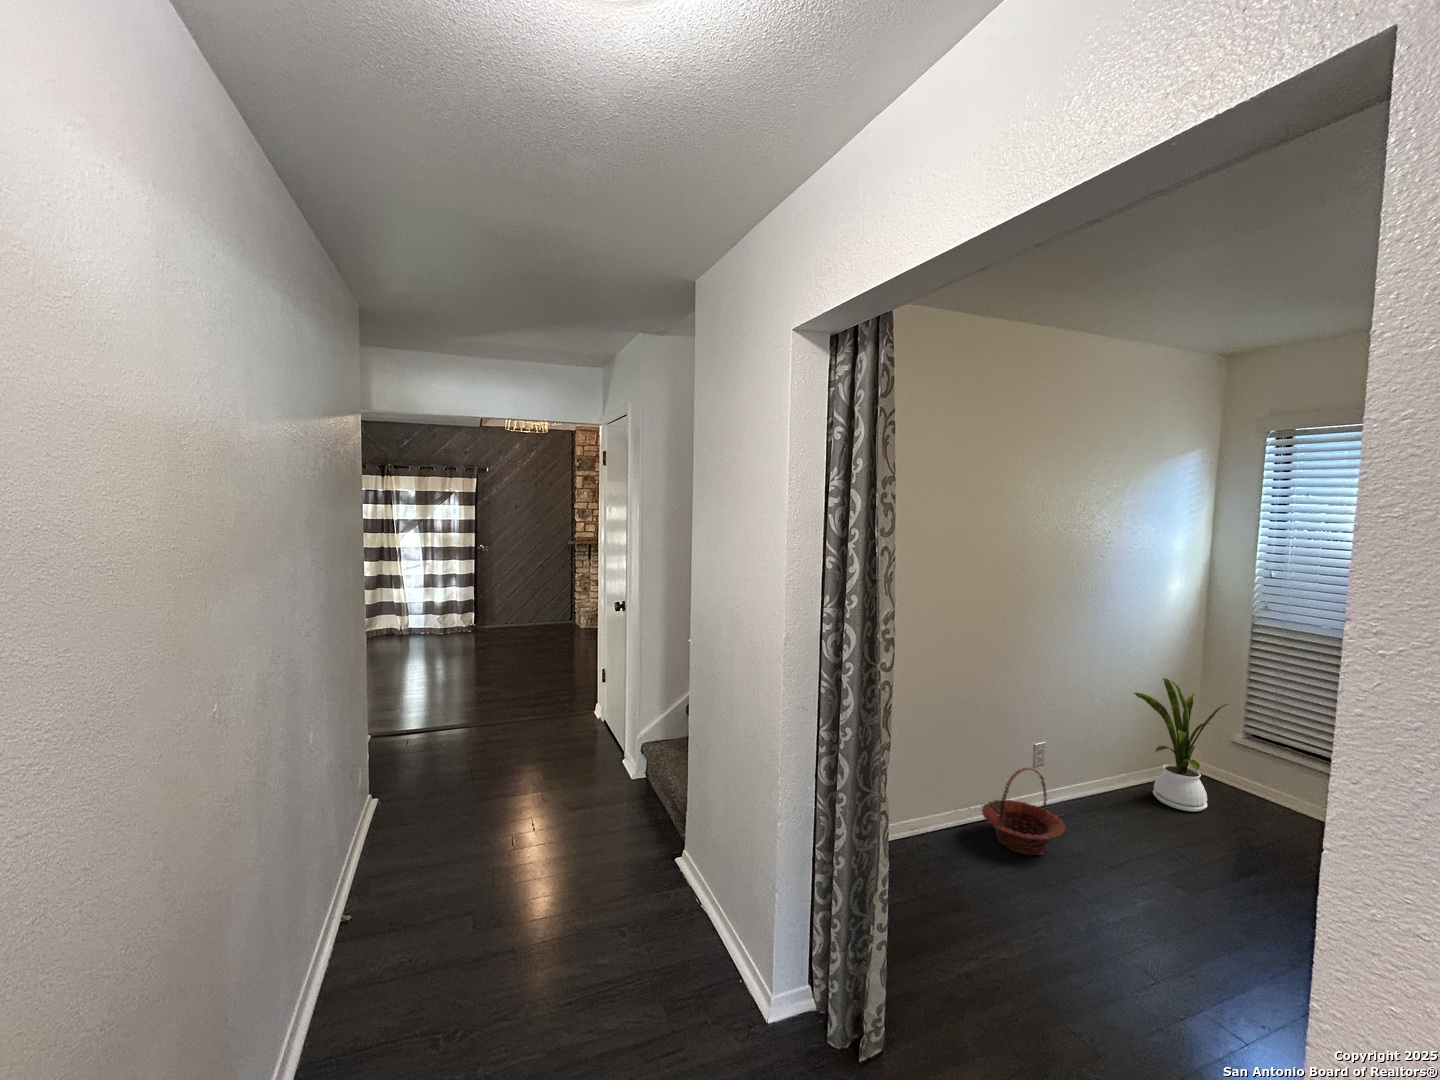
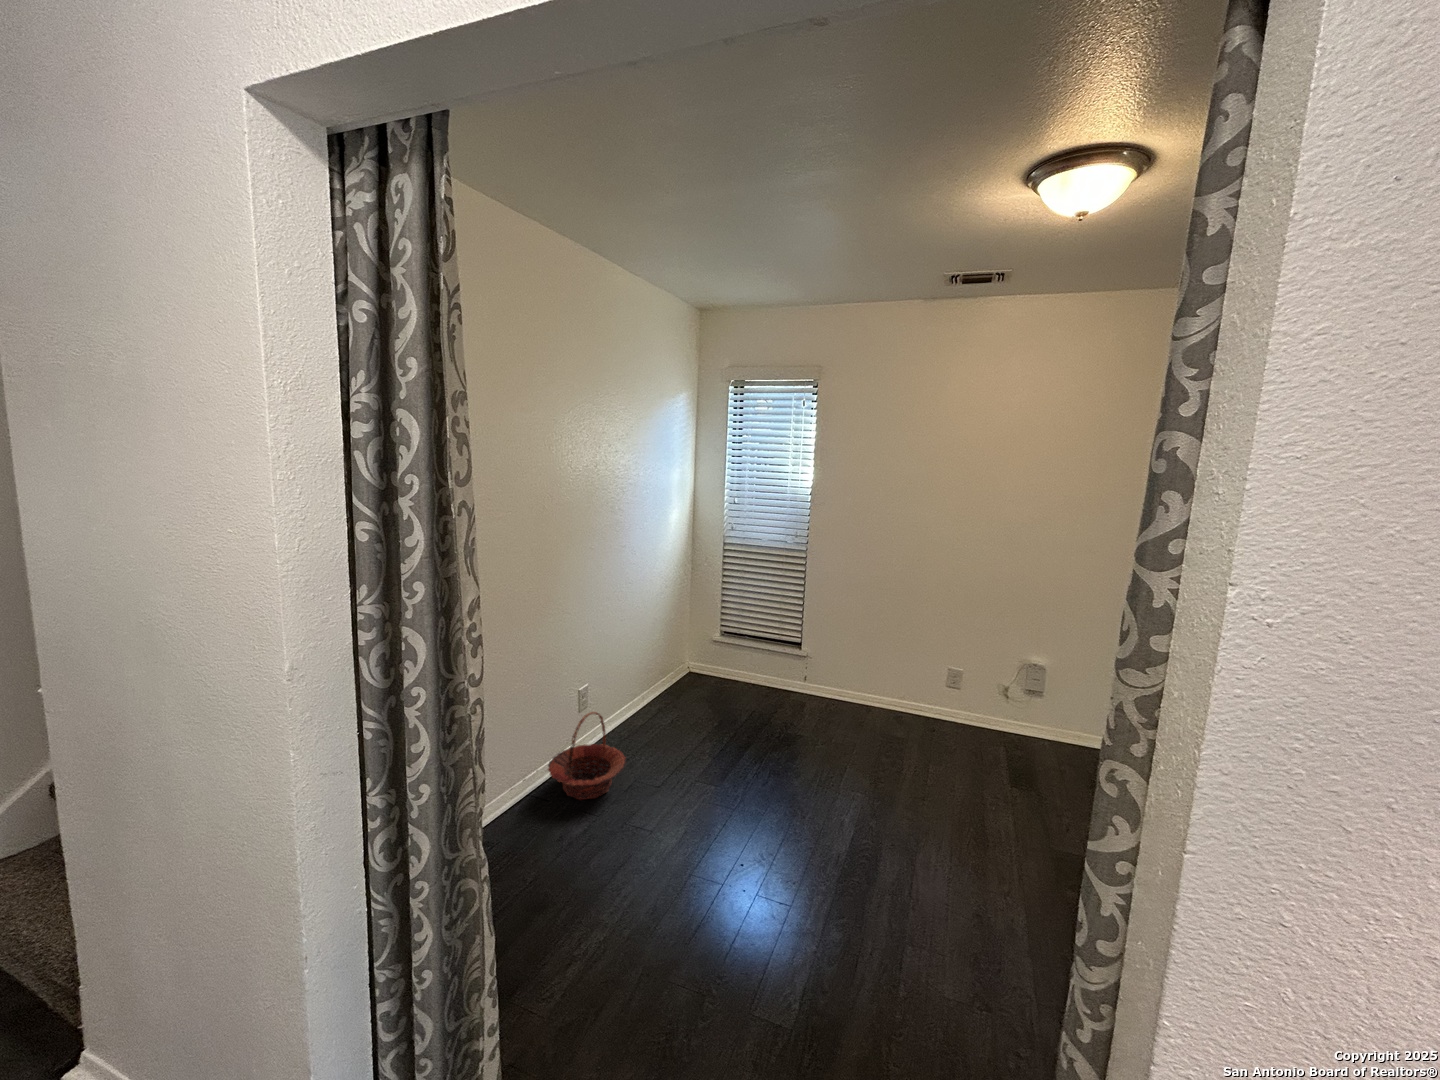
house plant: present [1134,678,1228,811] -> none [657,596,720,702]

